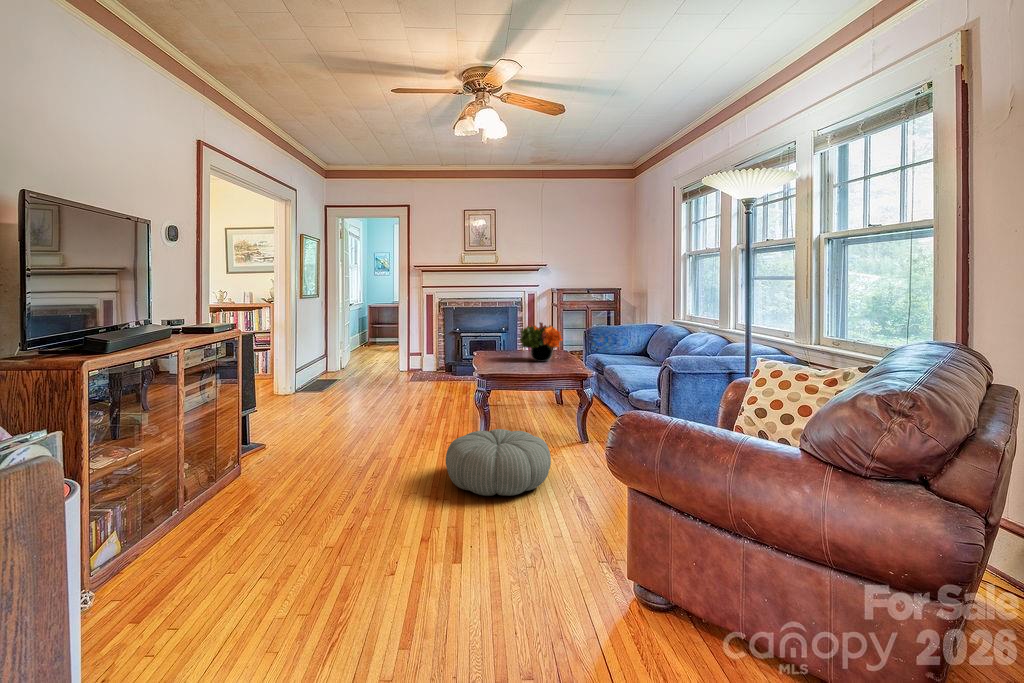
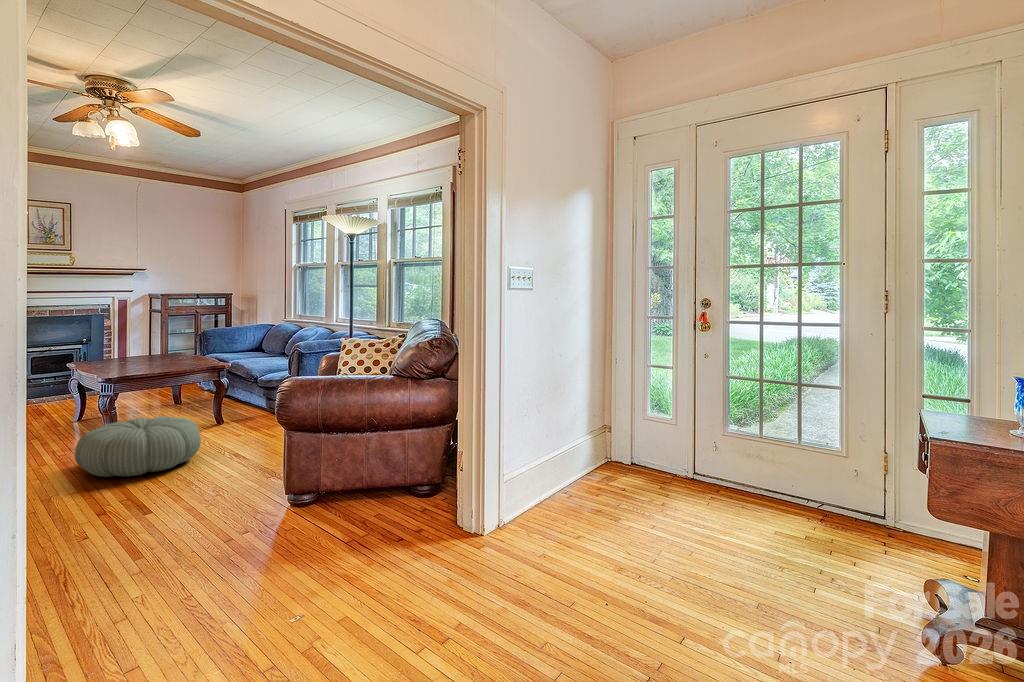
flower arrangement: present [520,322,563,362] -> none [137,322,189,359]

